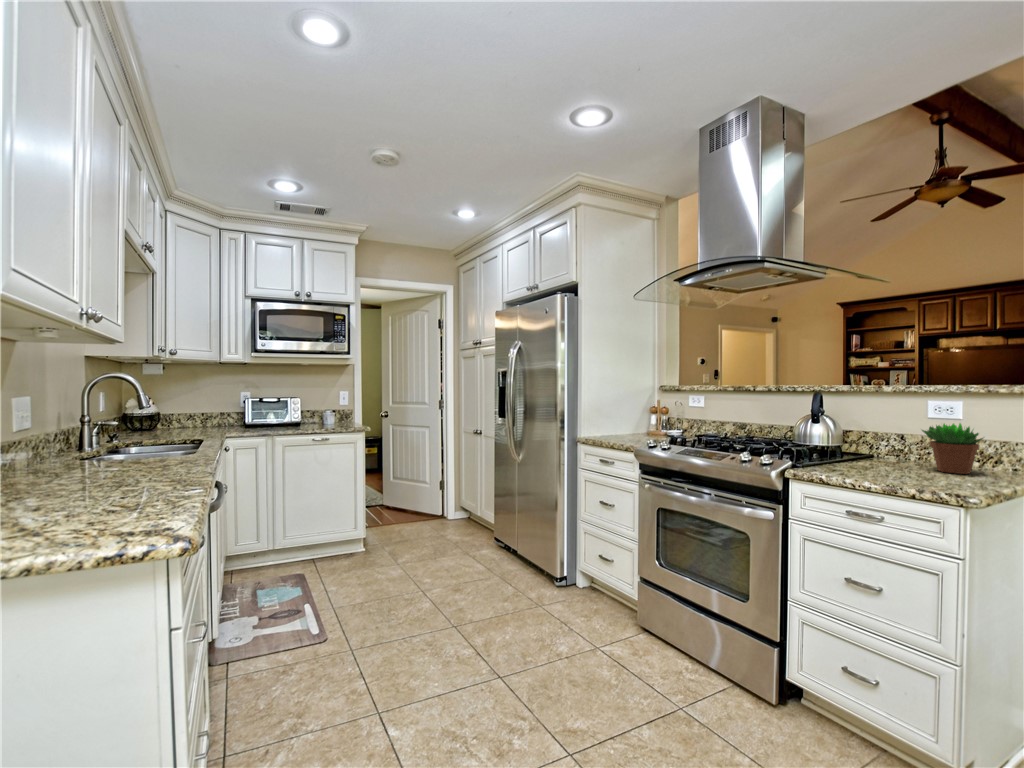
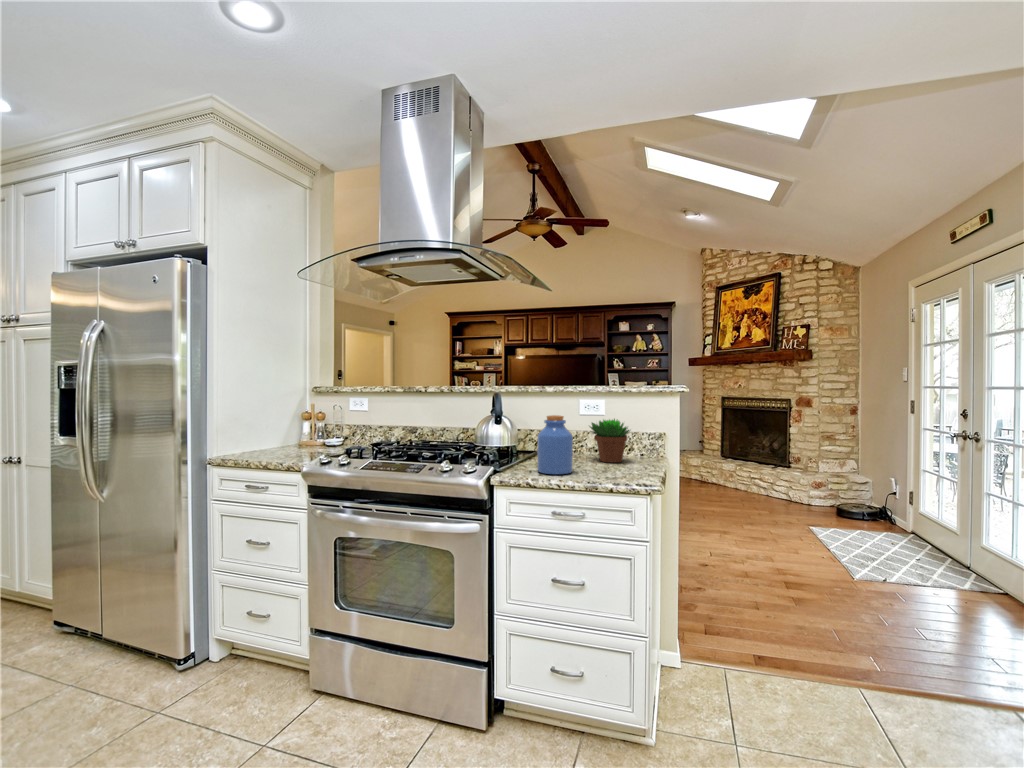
jar: none [837,415,881,476] -> present [537,415,573,474]

